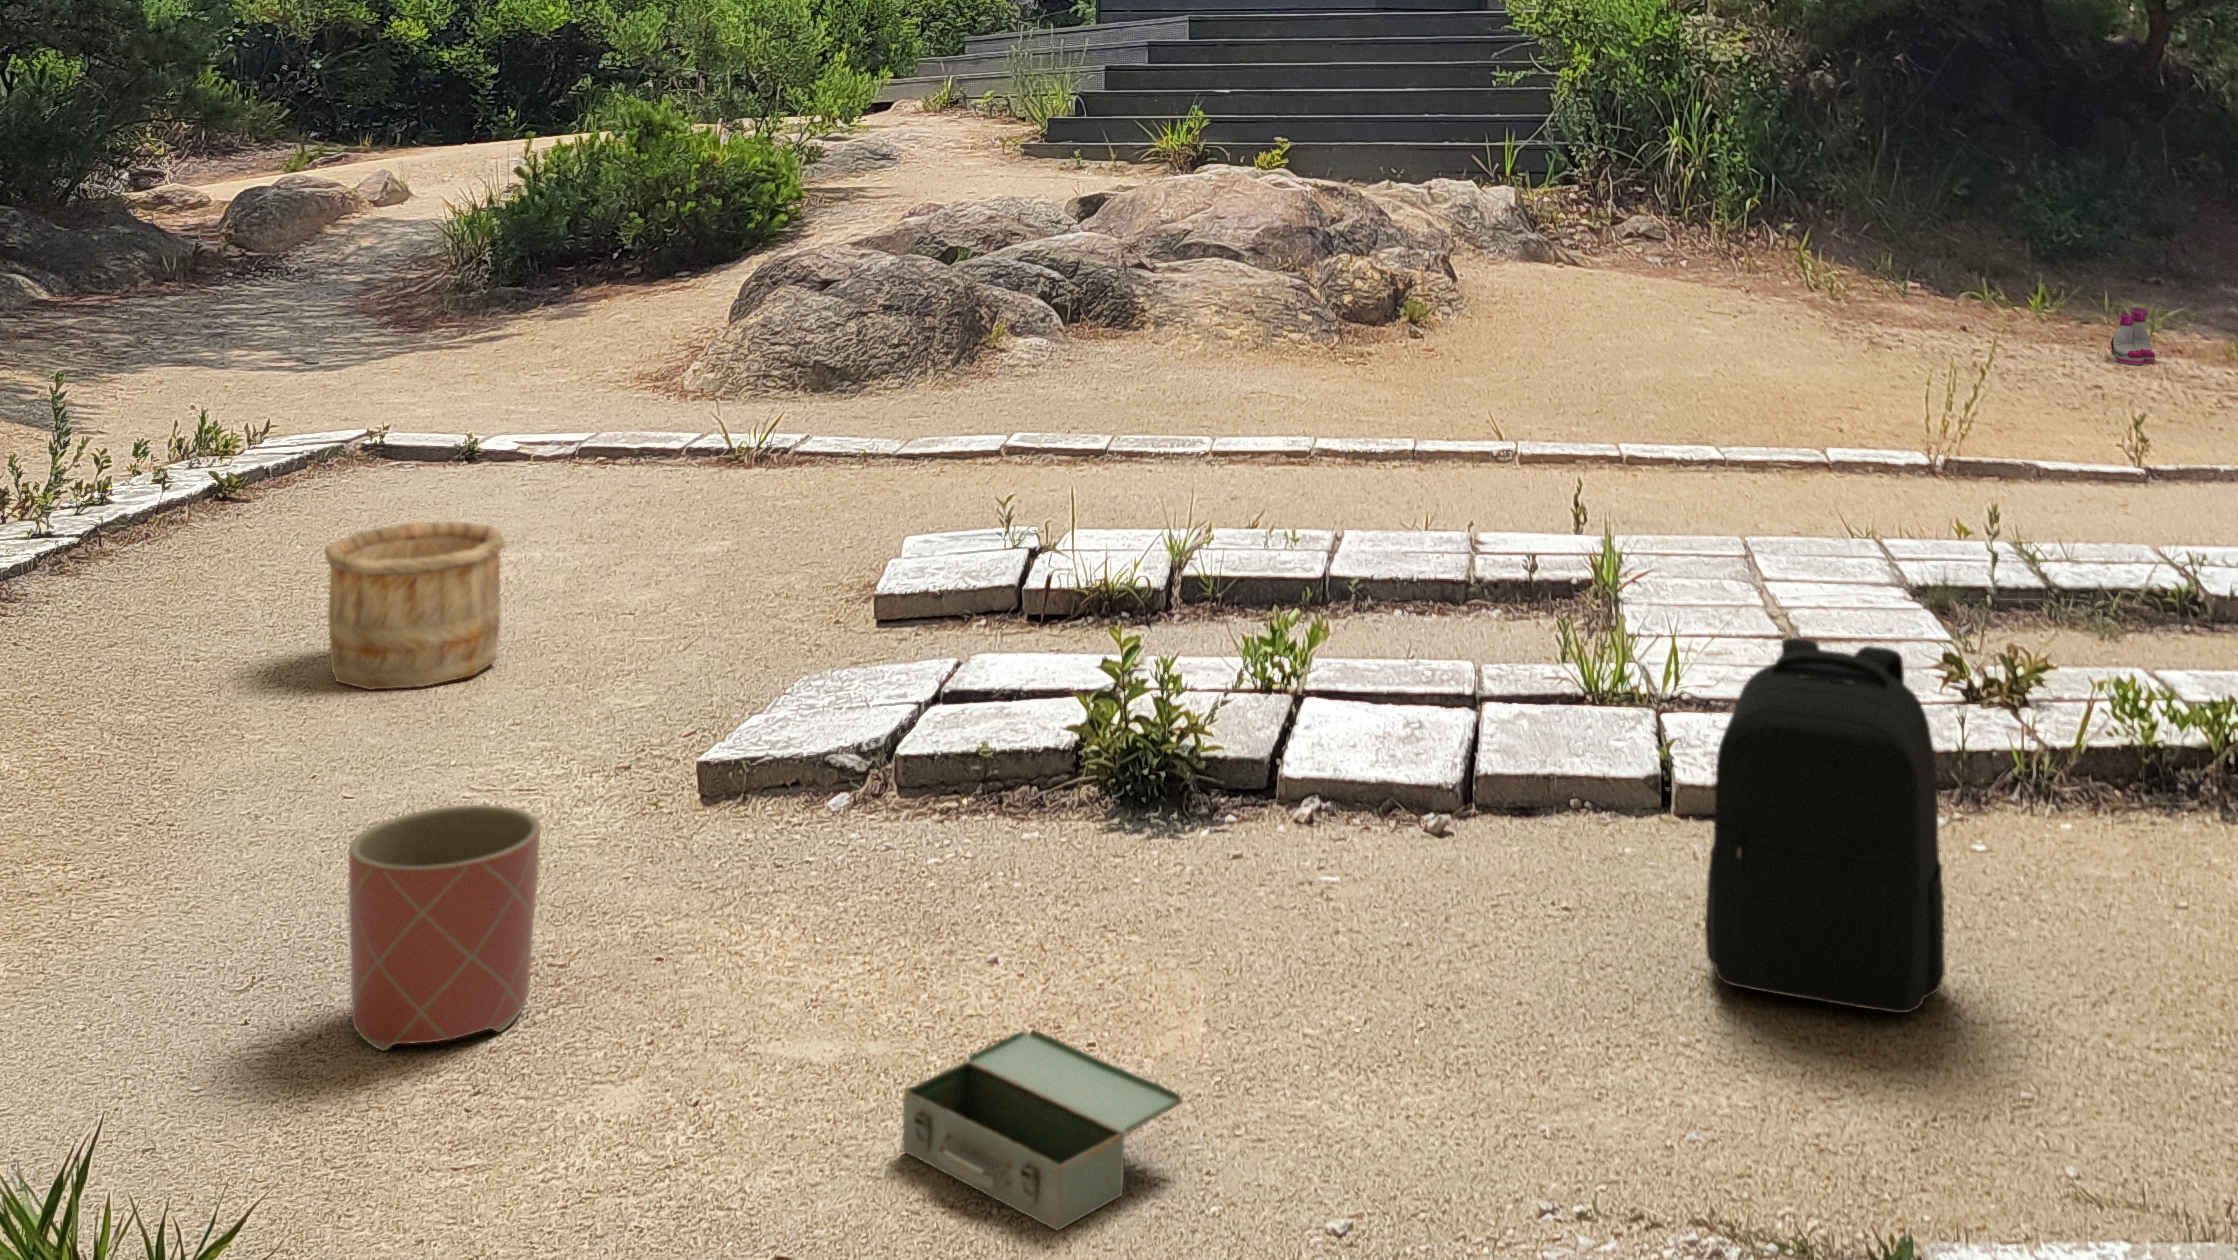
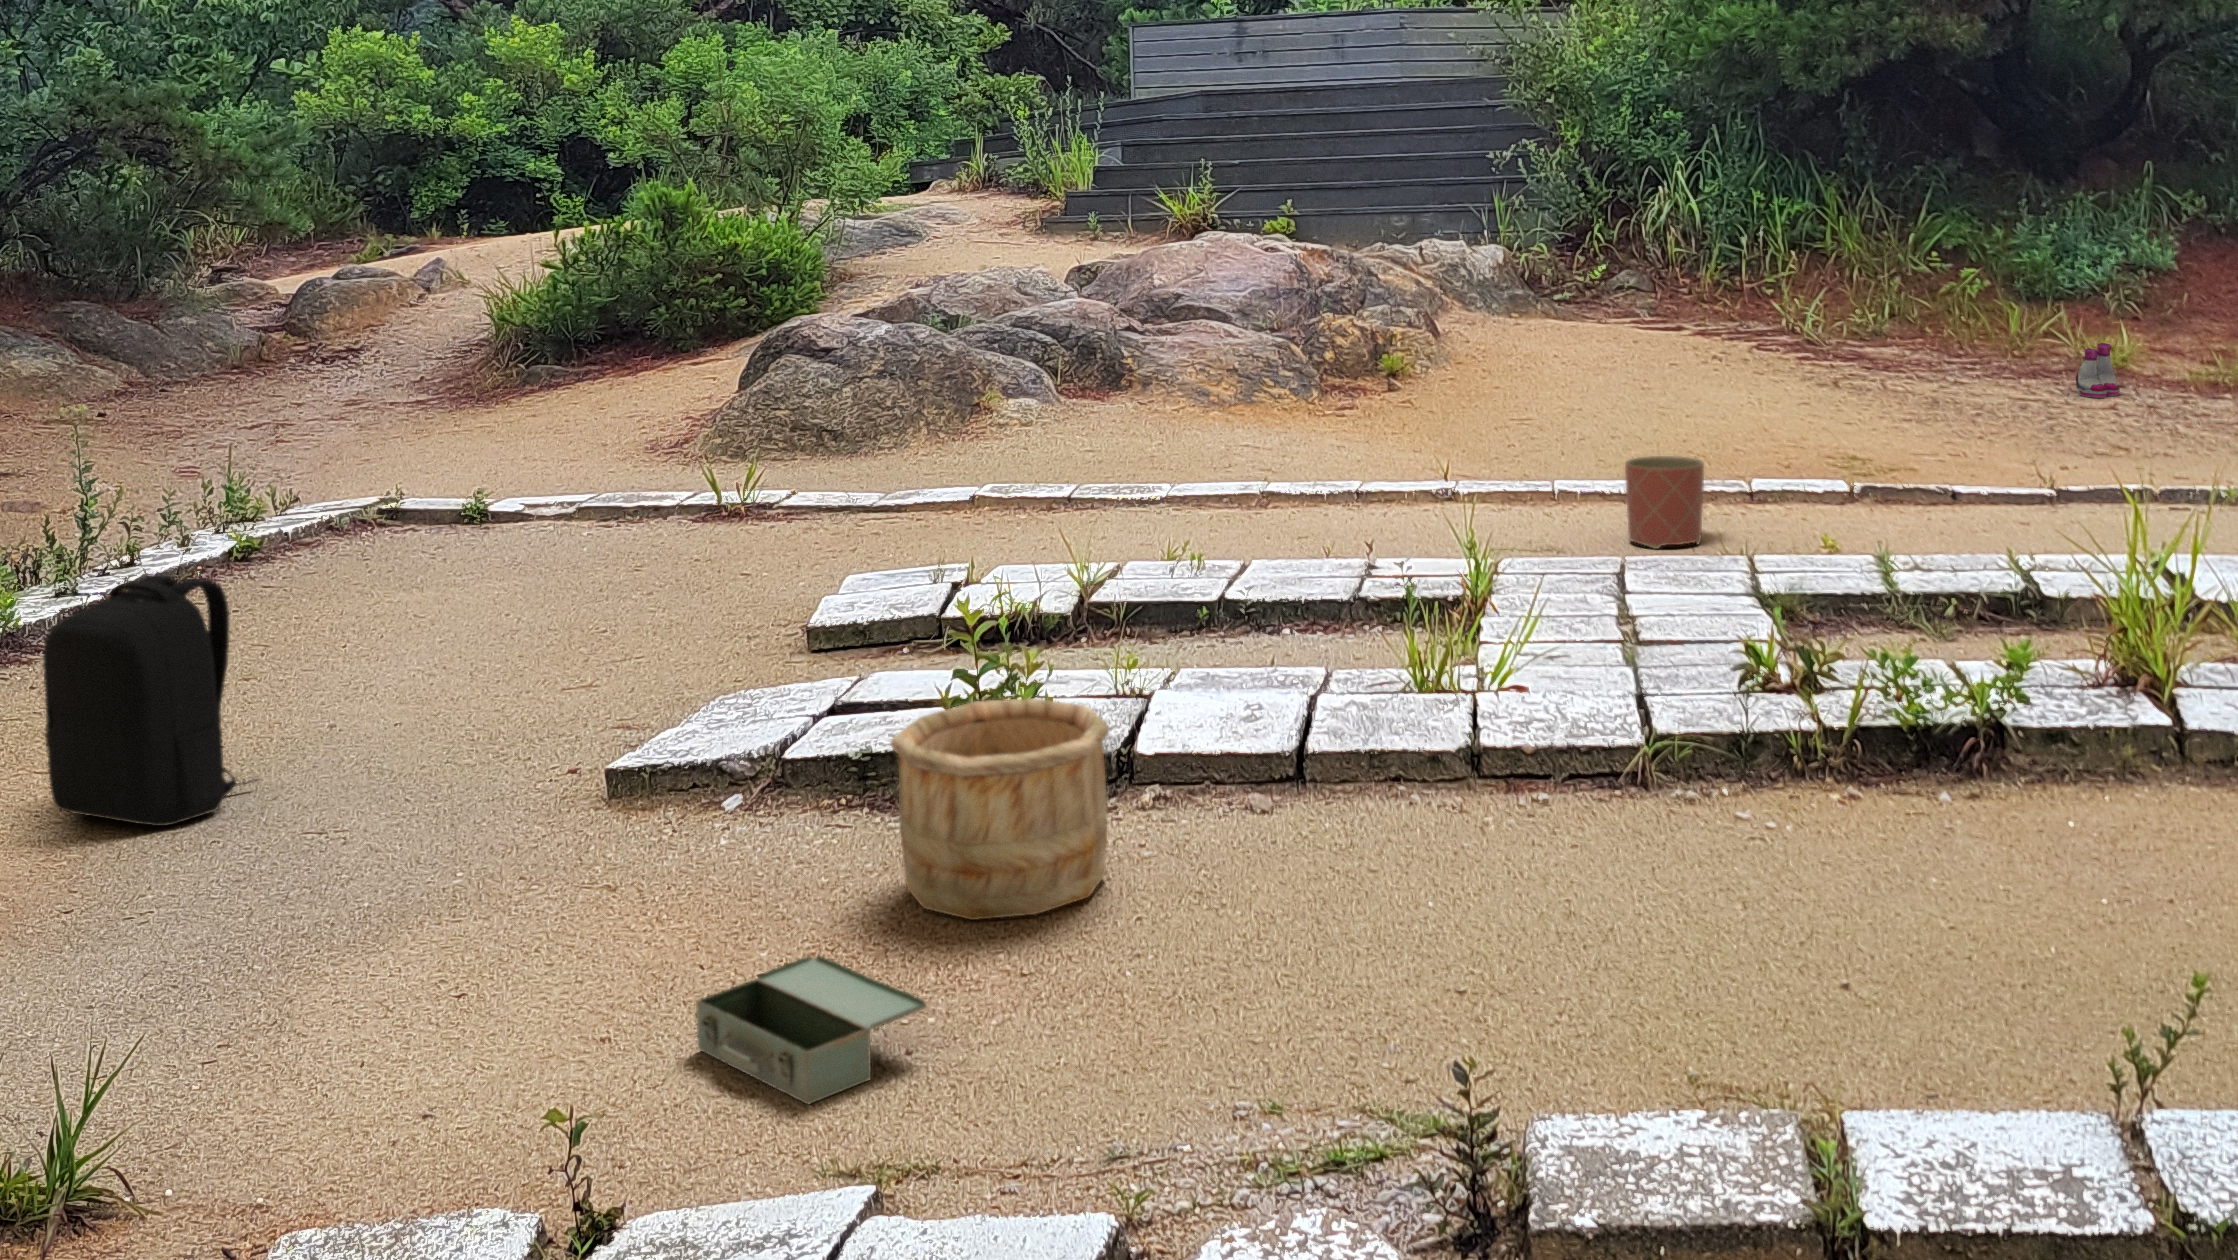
wooden bucket: present [325,522,505,689] -> present [890,698,1109,920]
backpack: present [1705,638,1945,1013] -> present [43,574,258,826]
planter: present [349,805,541,1051] -> present [1625,456,1704,549]

